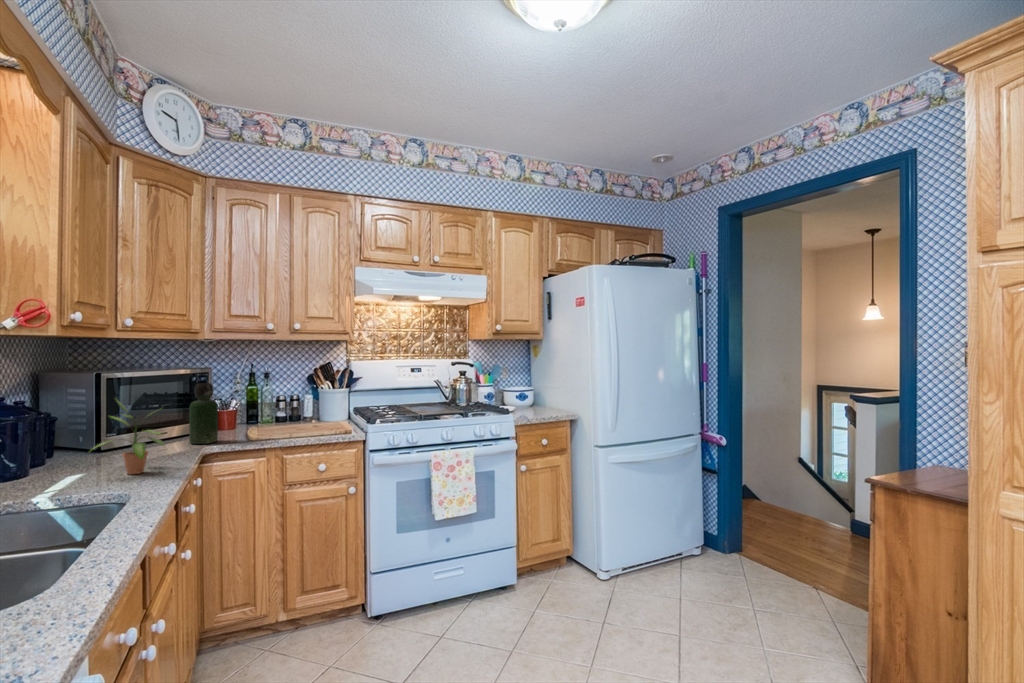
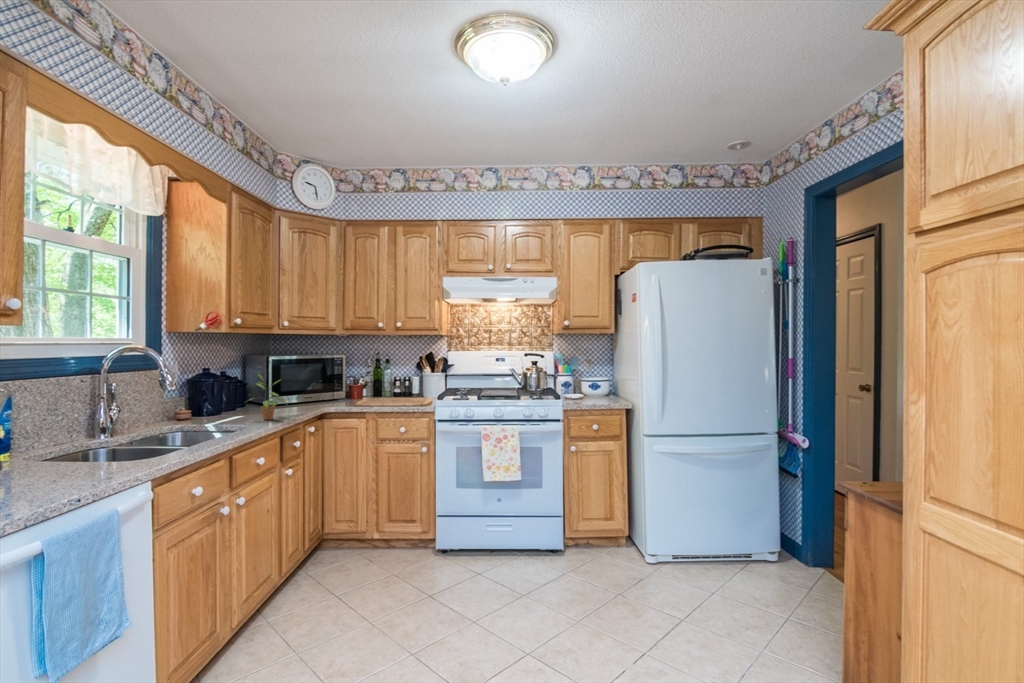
bottle: present [189,383,218,444] -> none [321,366,338,408]

